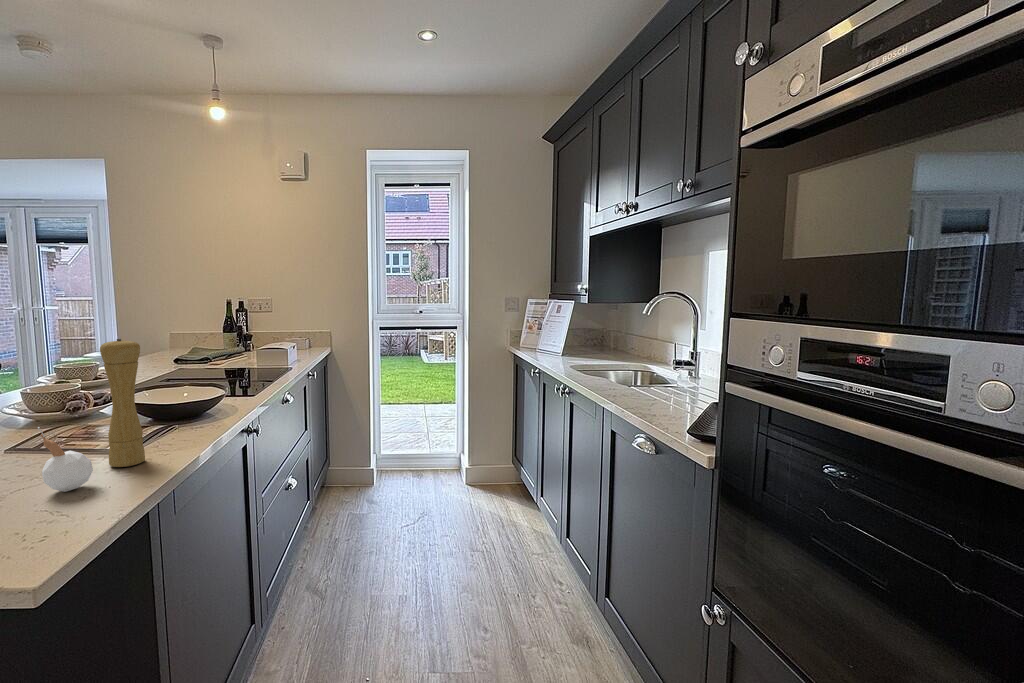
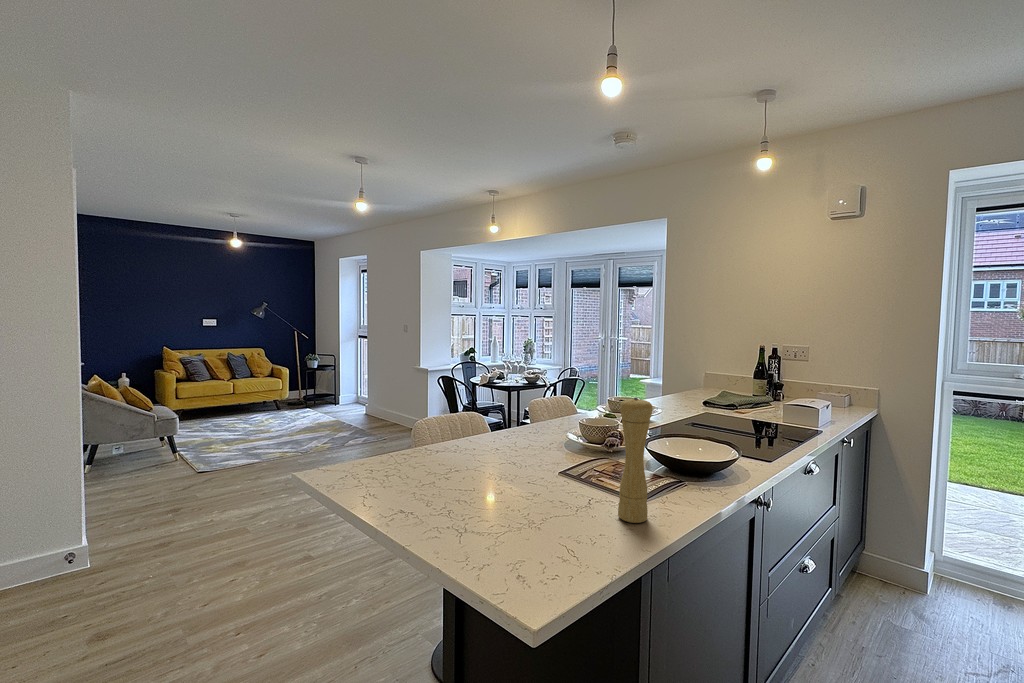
candle: present [38,427,93,492] -> none [564,471,600,535]

